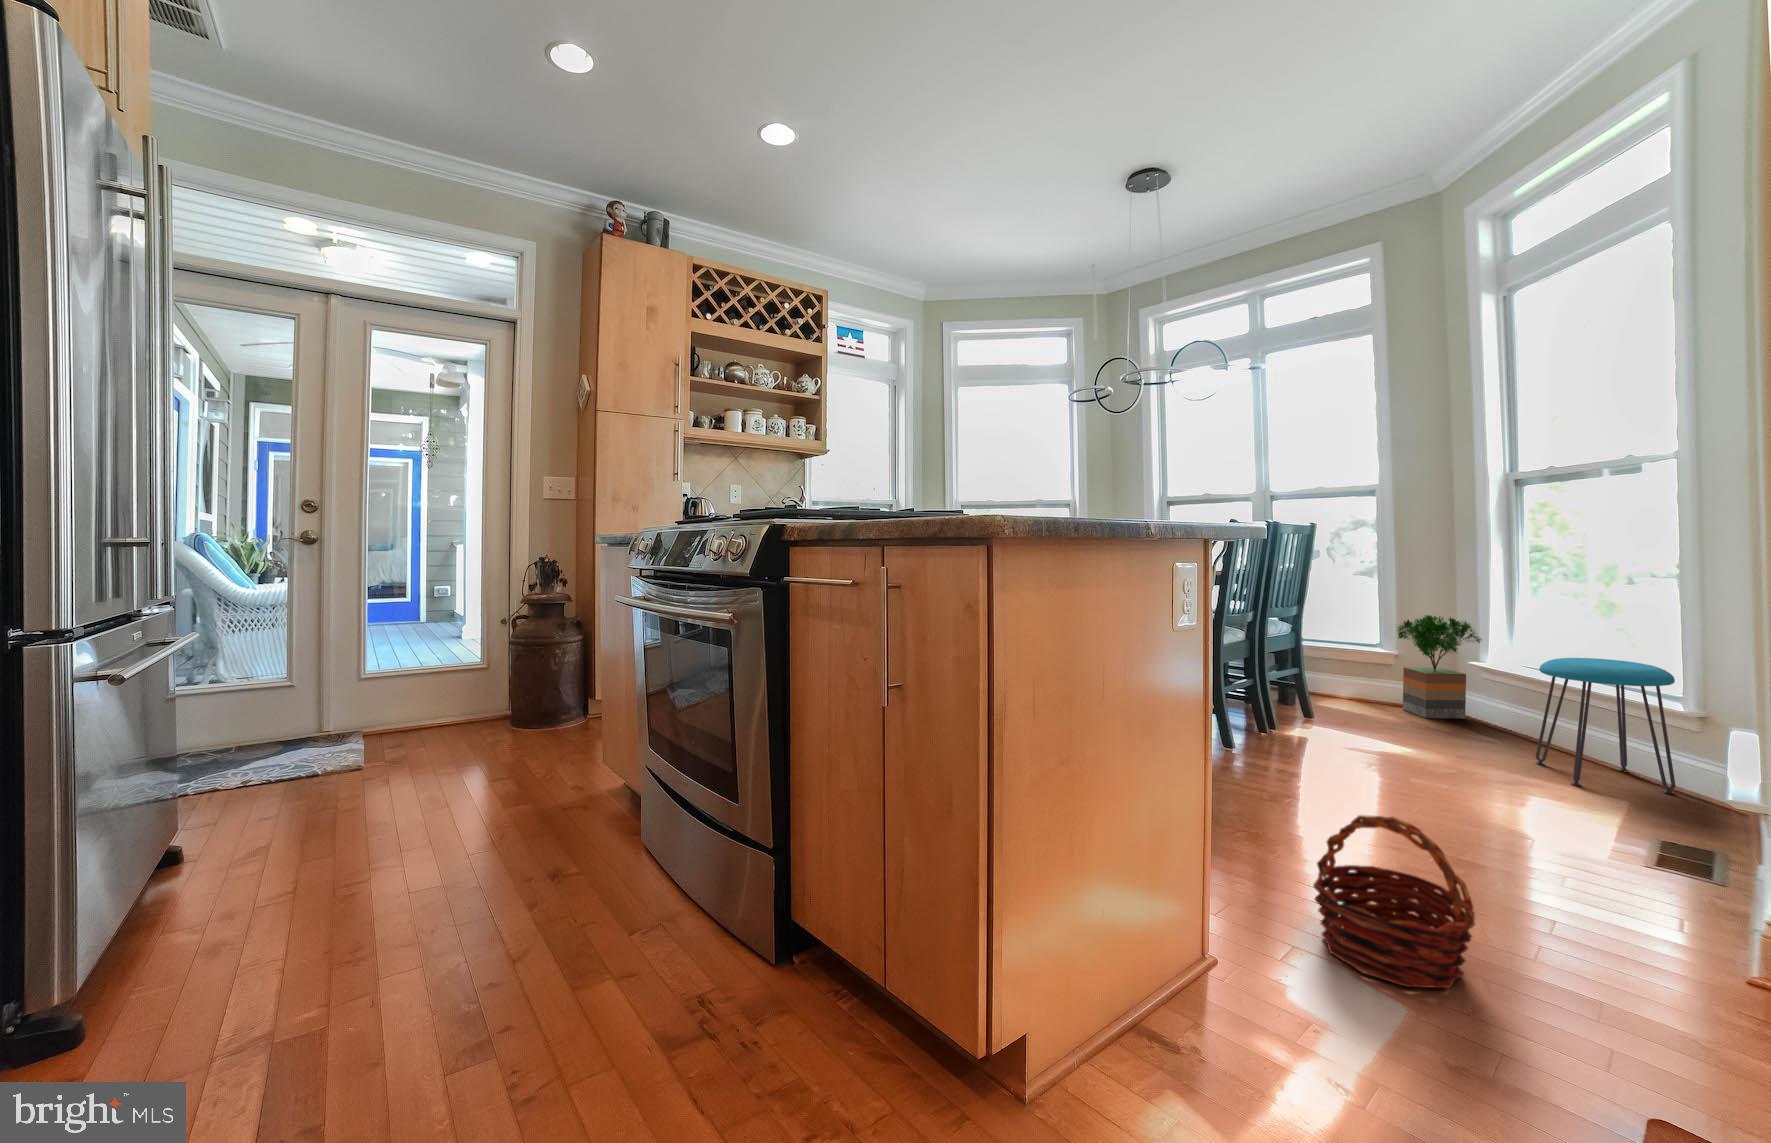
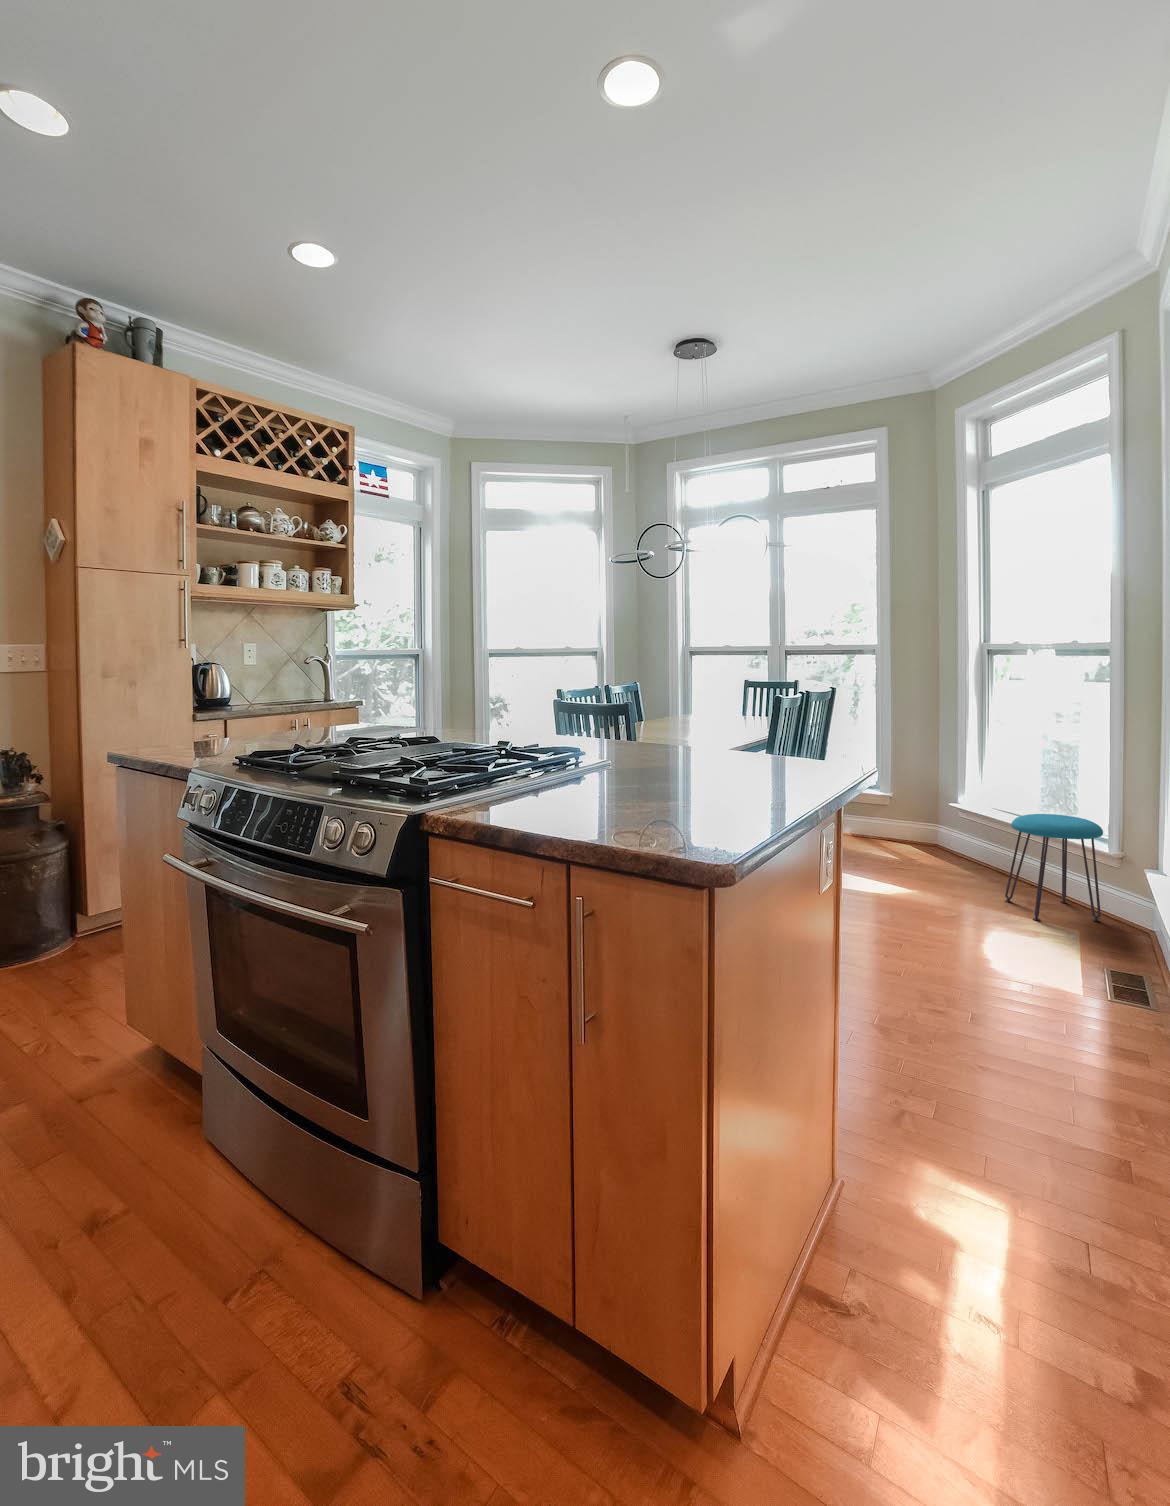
potted tree: present [1397,615,1482,719] -> none [896,771,963,861]
basket: present [1313,815,1475,988] -> none [892,996,1017,1138]

